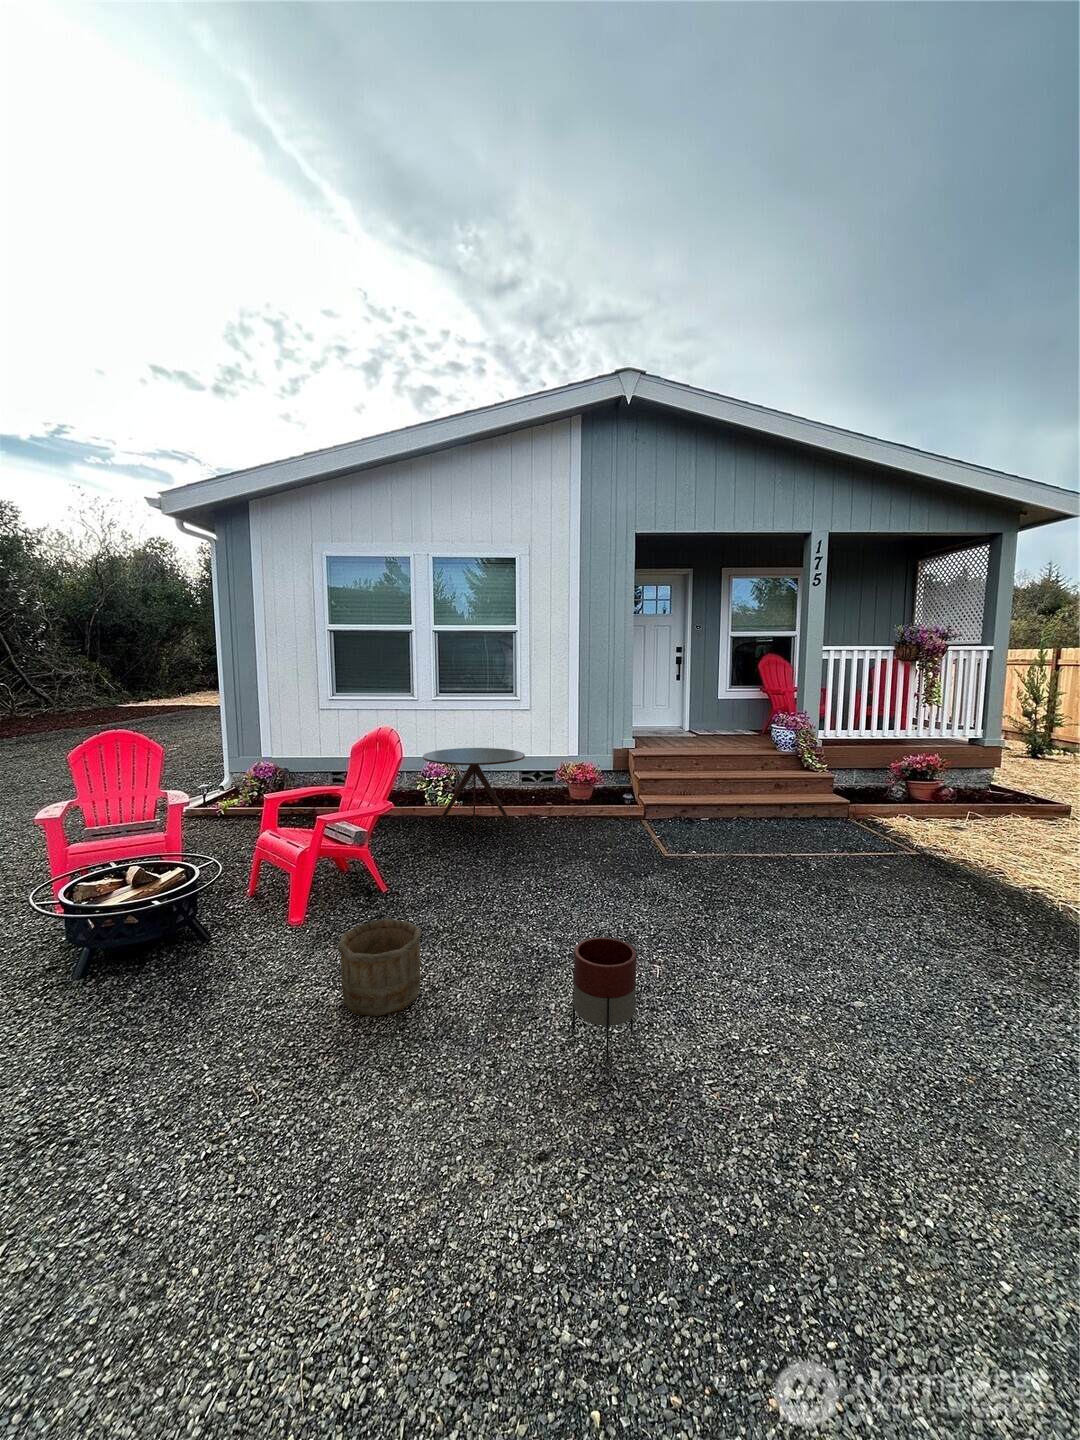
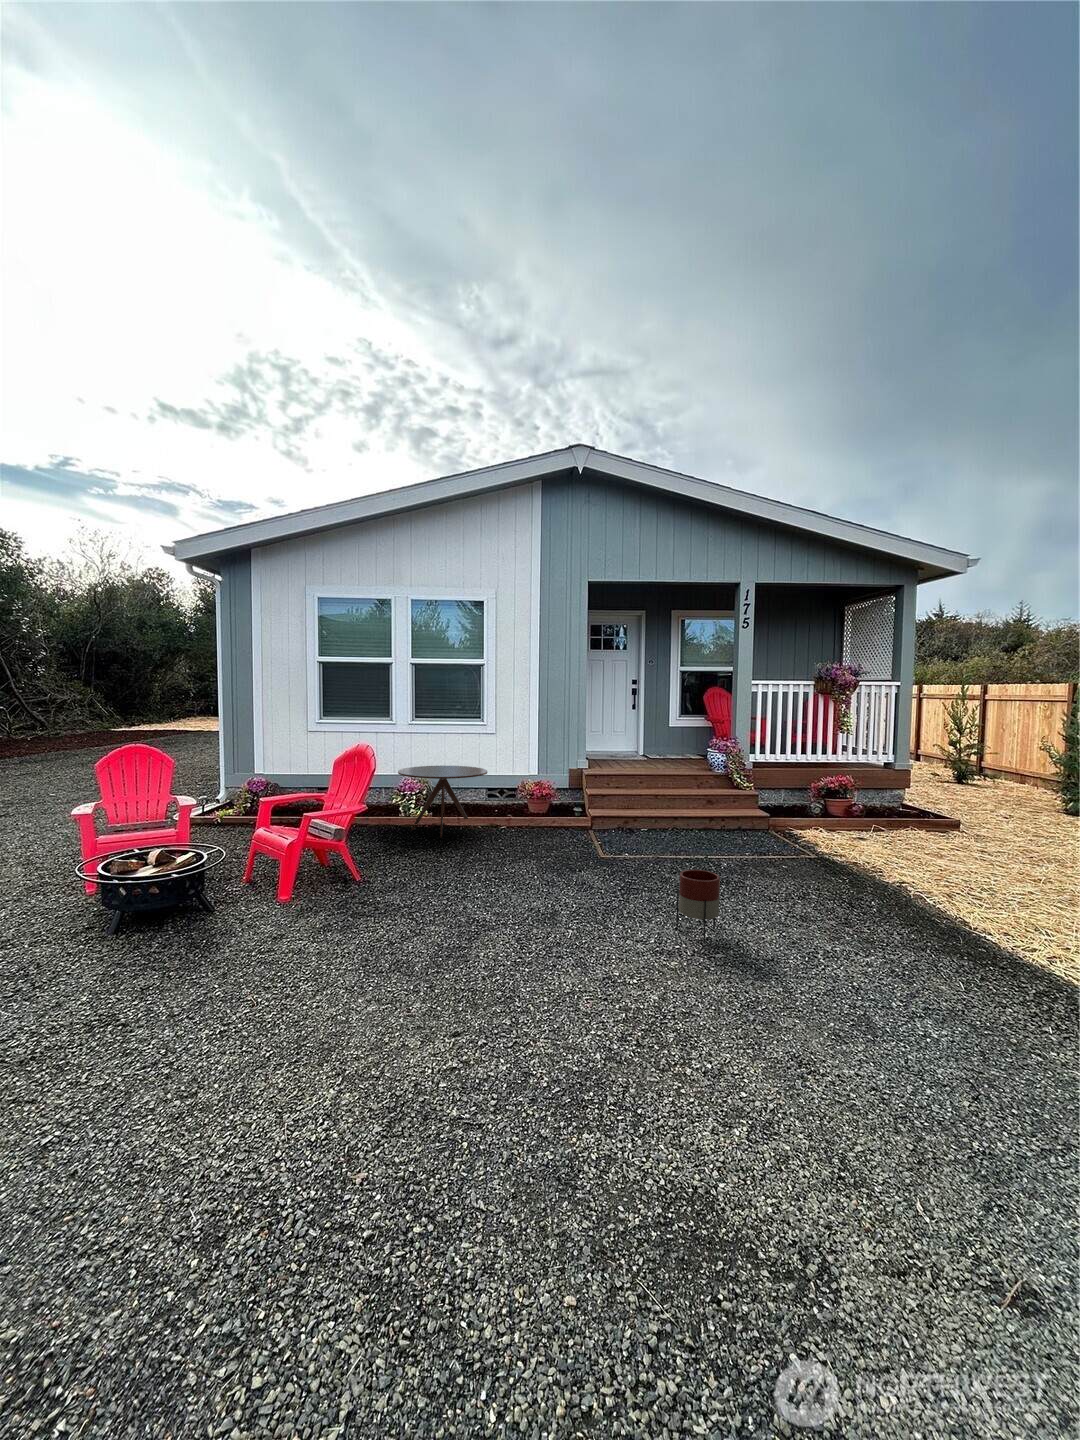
wooden bucket: present [337,919,421,1016] -> none [317,889,384,959]
planter: present [573,937,636,1063] -> present [676,870,720,942]

